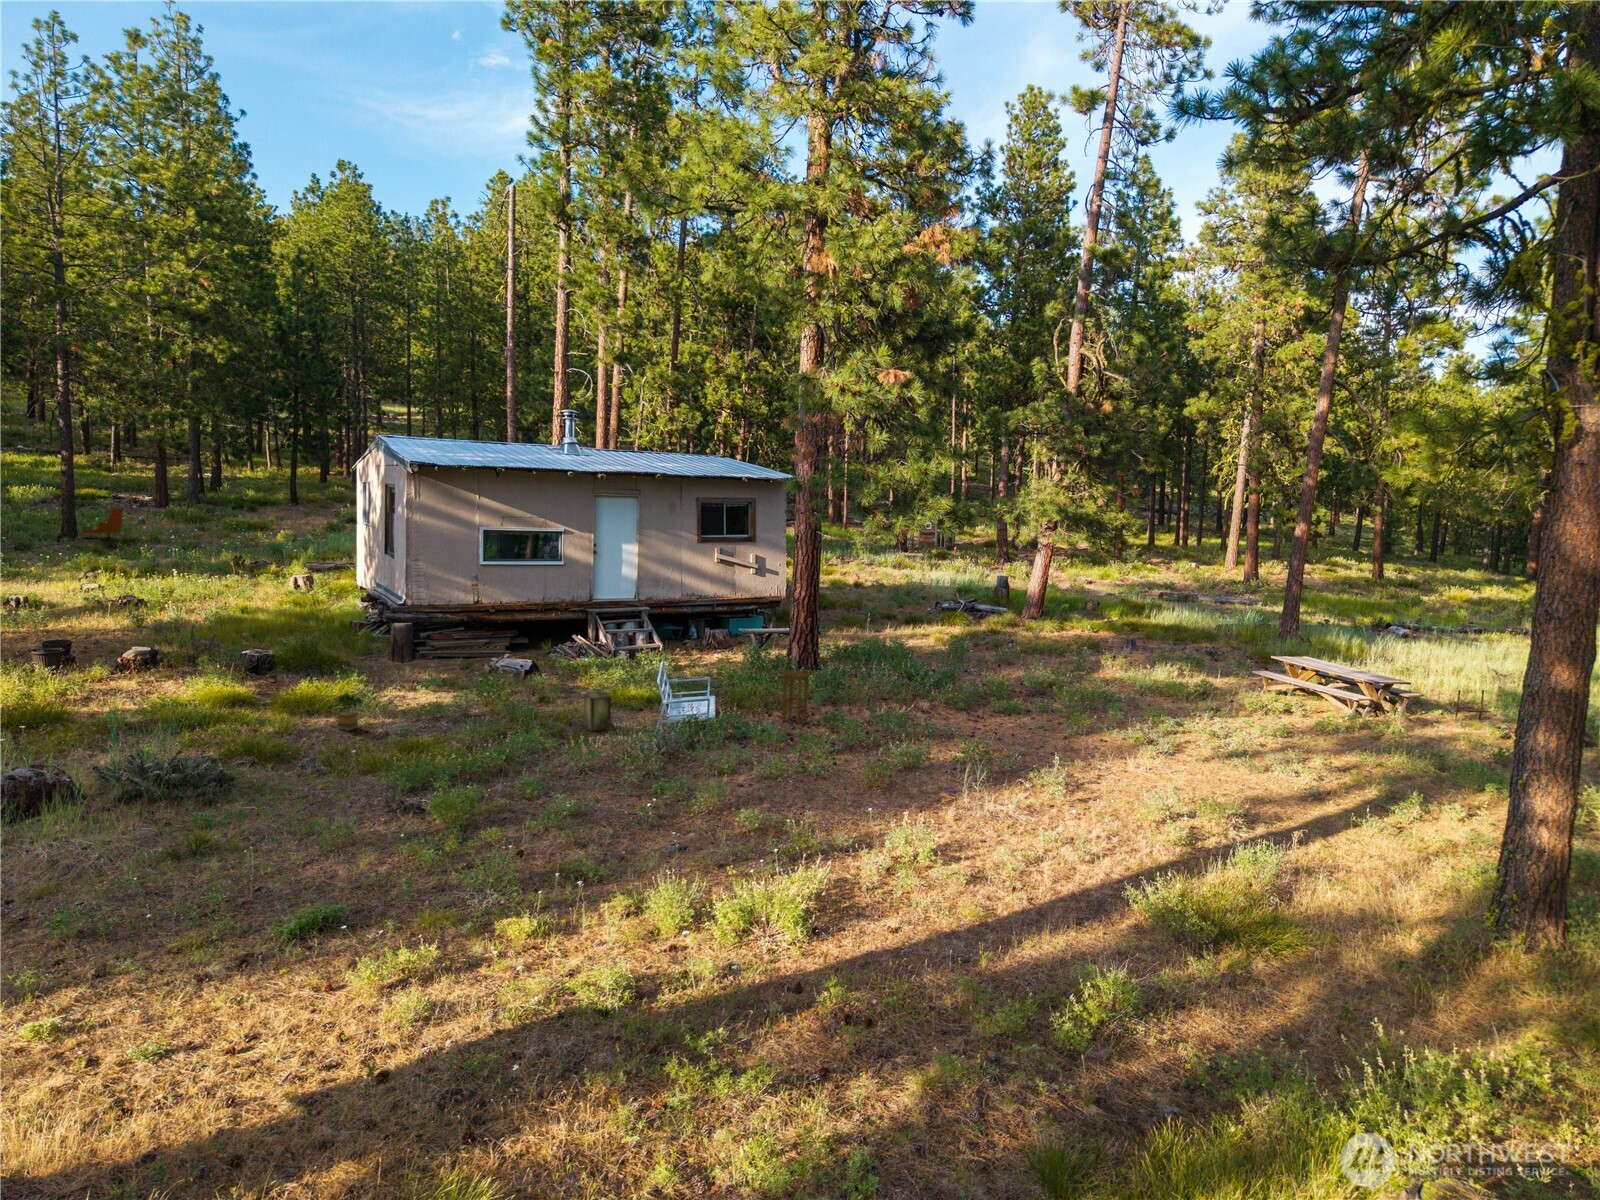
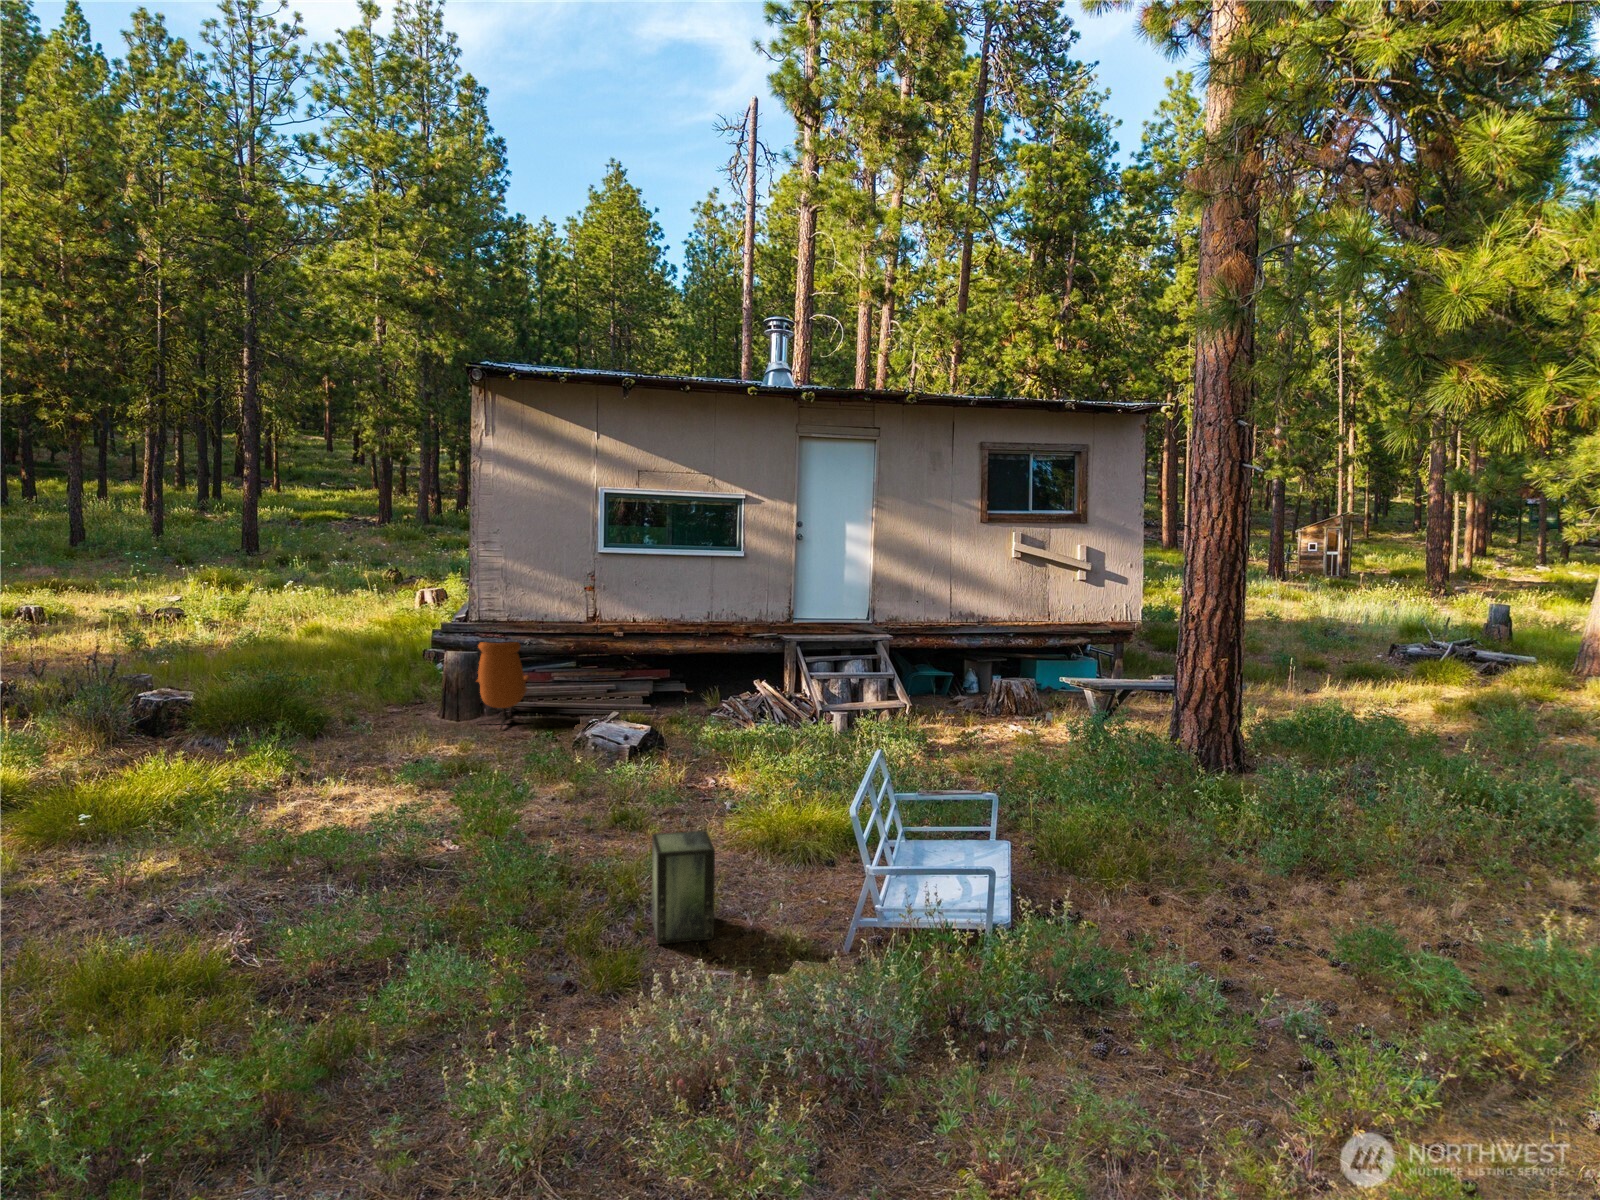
lounge chair: present [82,507,123,540] -> present [477,642,529,729]
stool: present [782,671,809,724] -> none [1200,798,1288,964]
potted tree: present [334,694,363,730] -> none [82,797,158,890]

